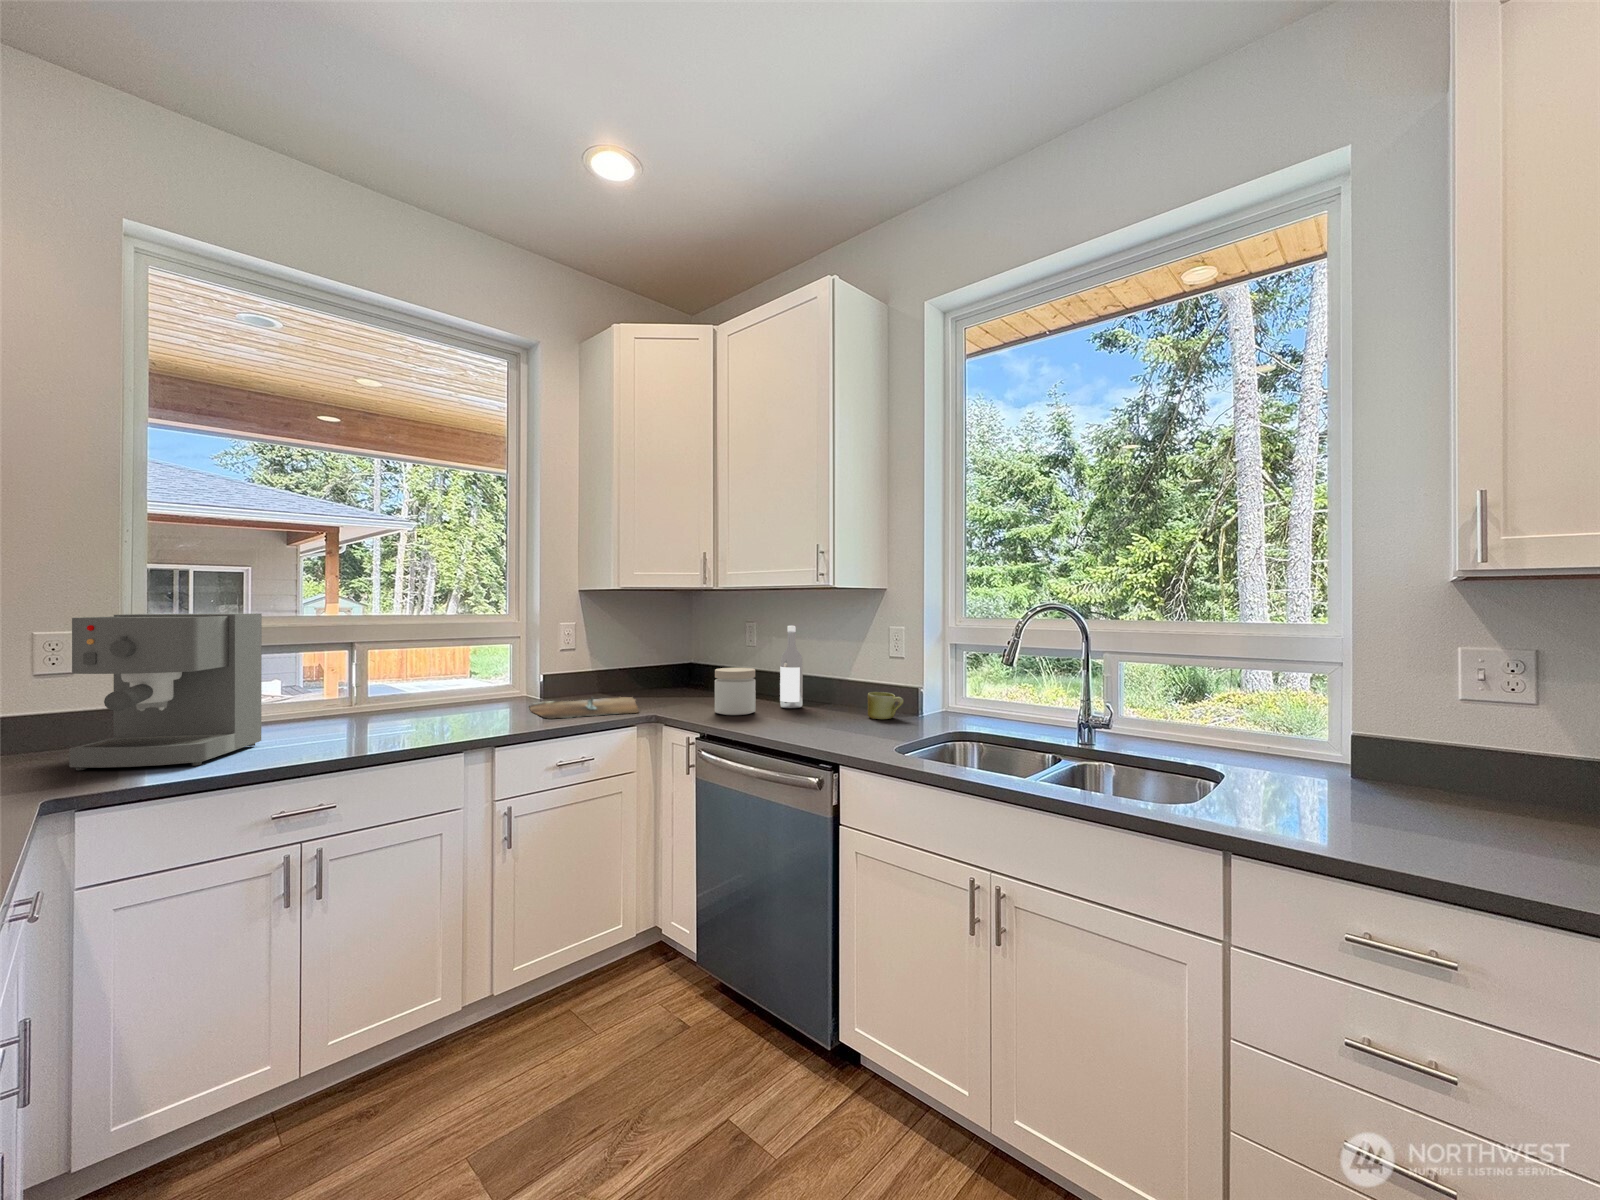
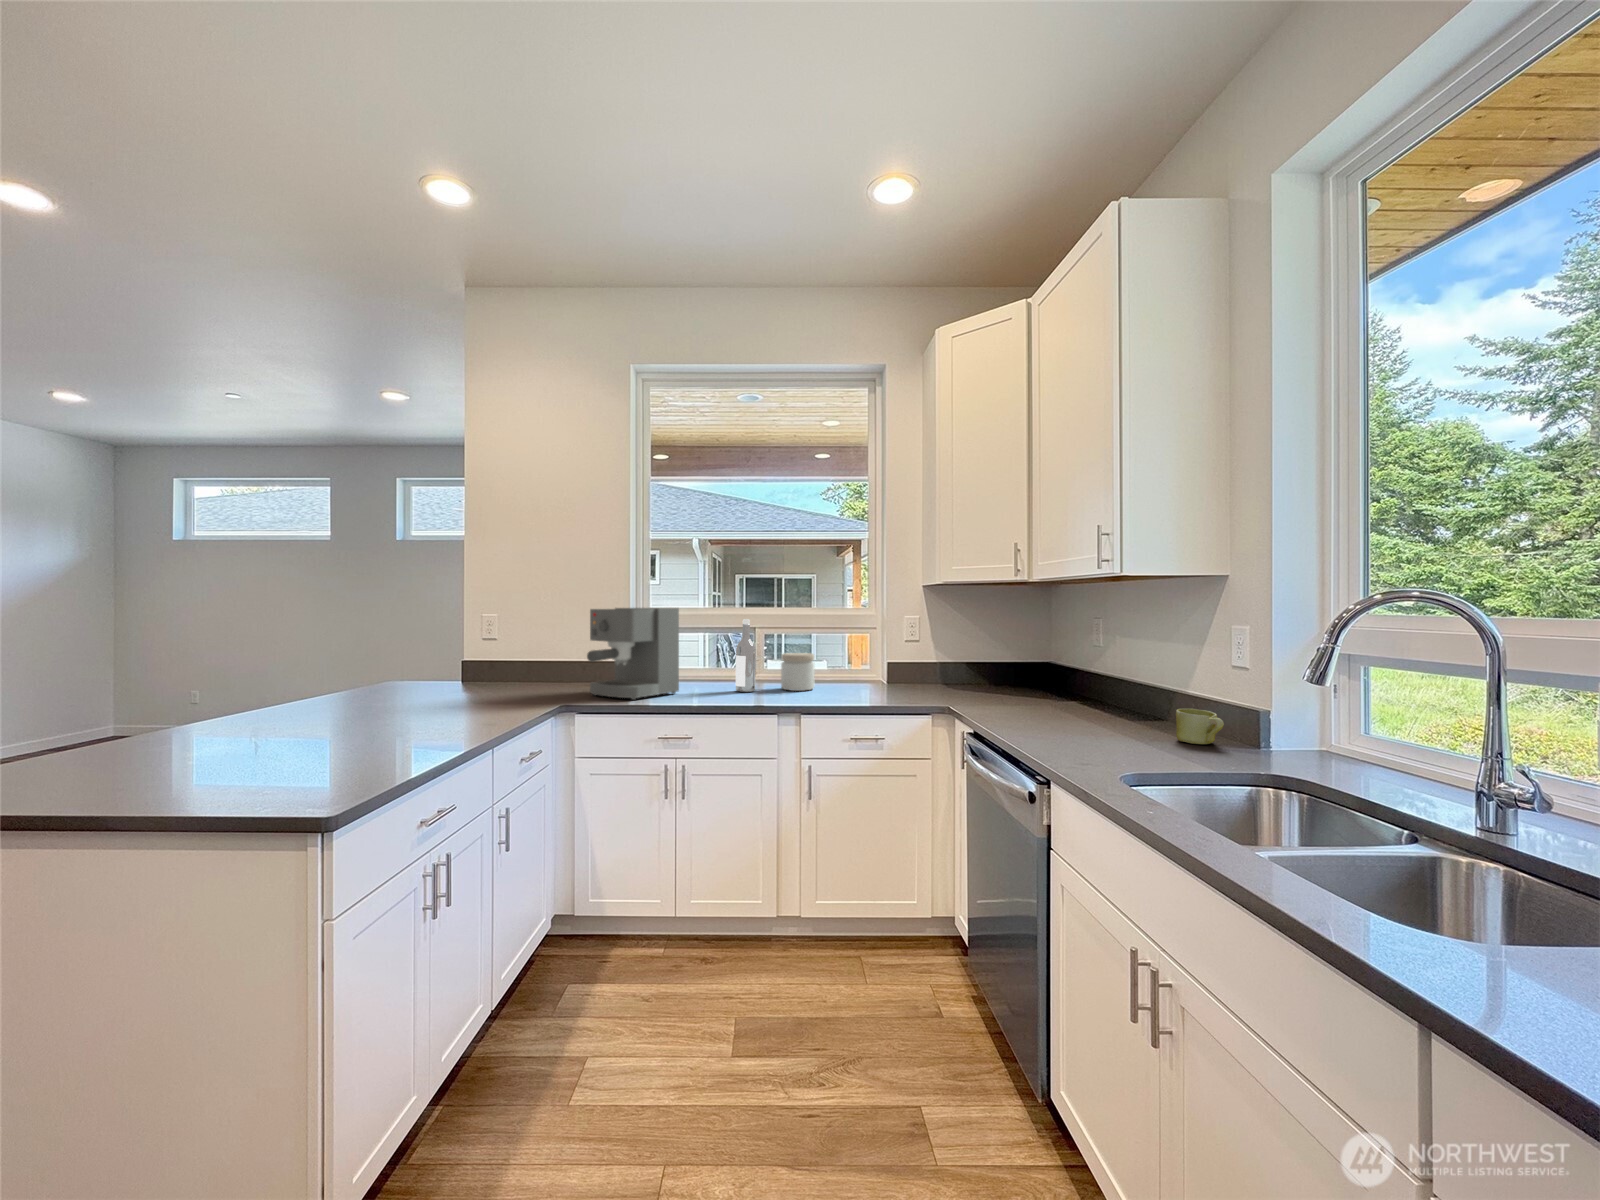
wine bottle: present [780,626,803,708] -> present [736,619,756,692]
jar: present [715,668,756,715] -> present [781,653,814,691]
cutting board: present [530,697,639,719] -> none [860,685,962,703]

